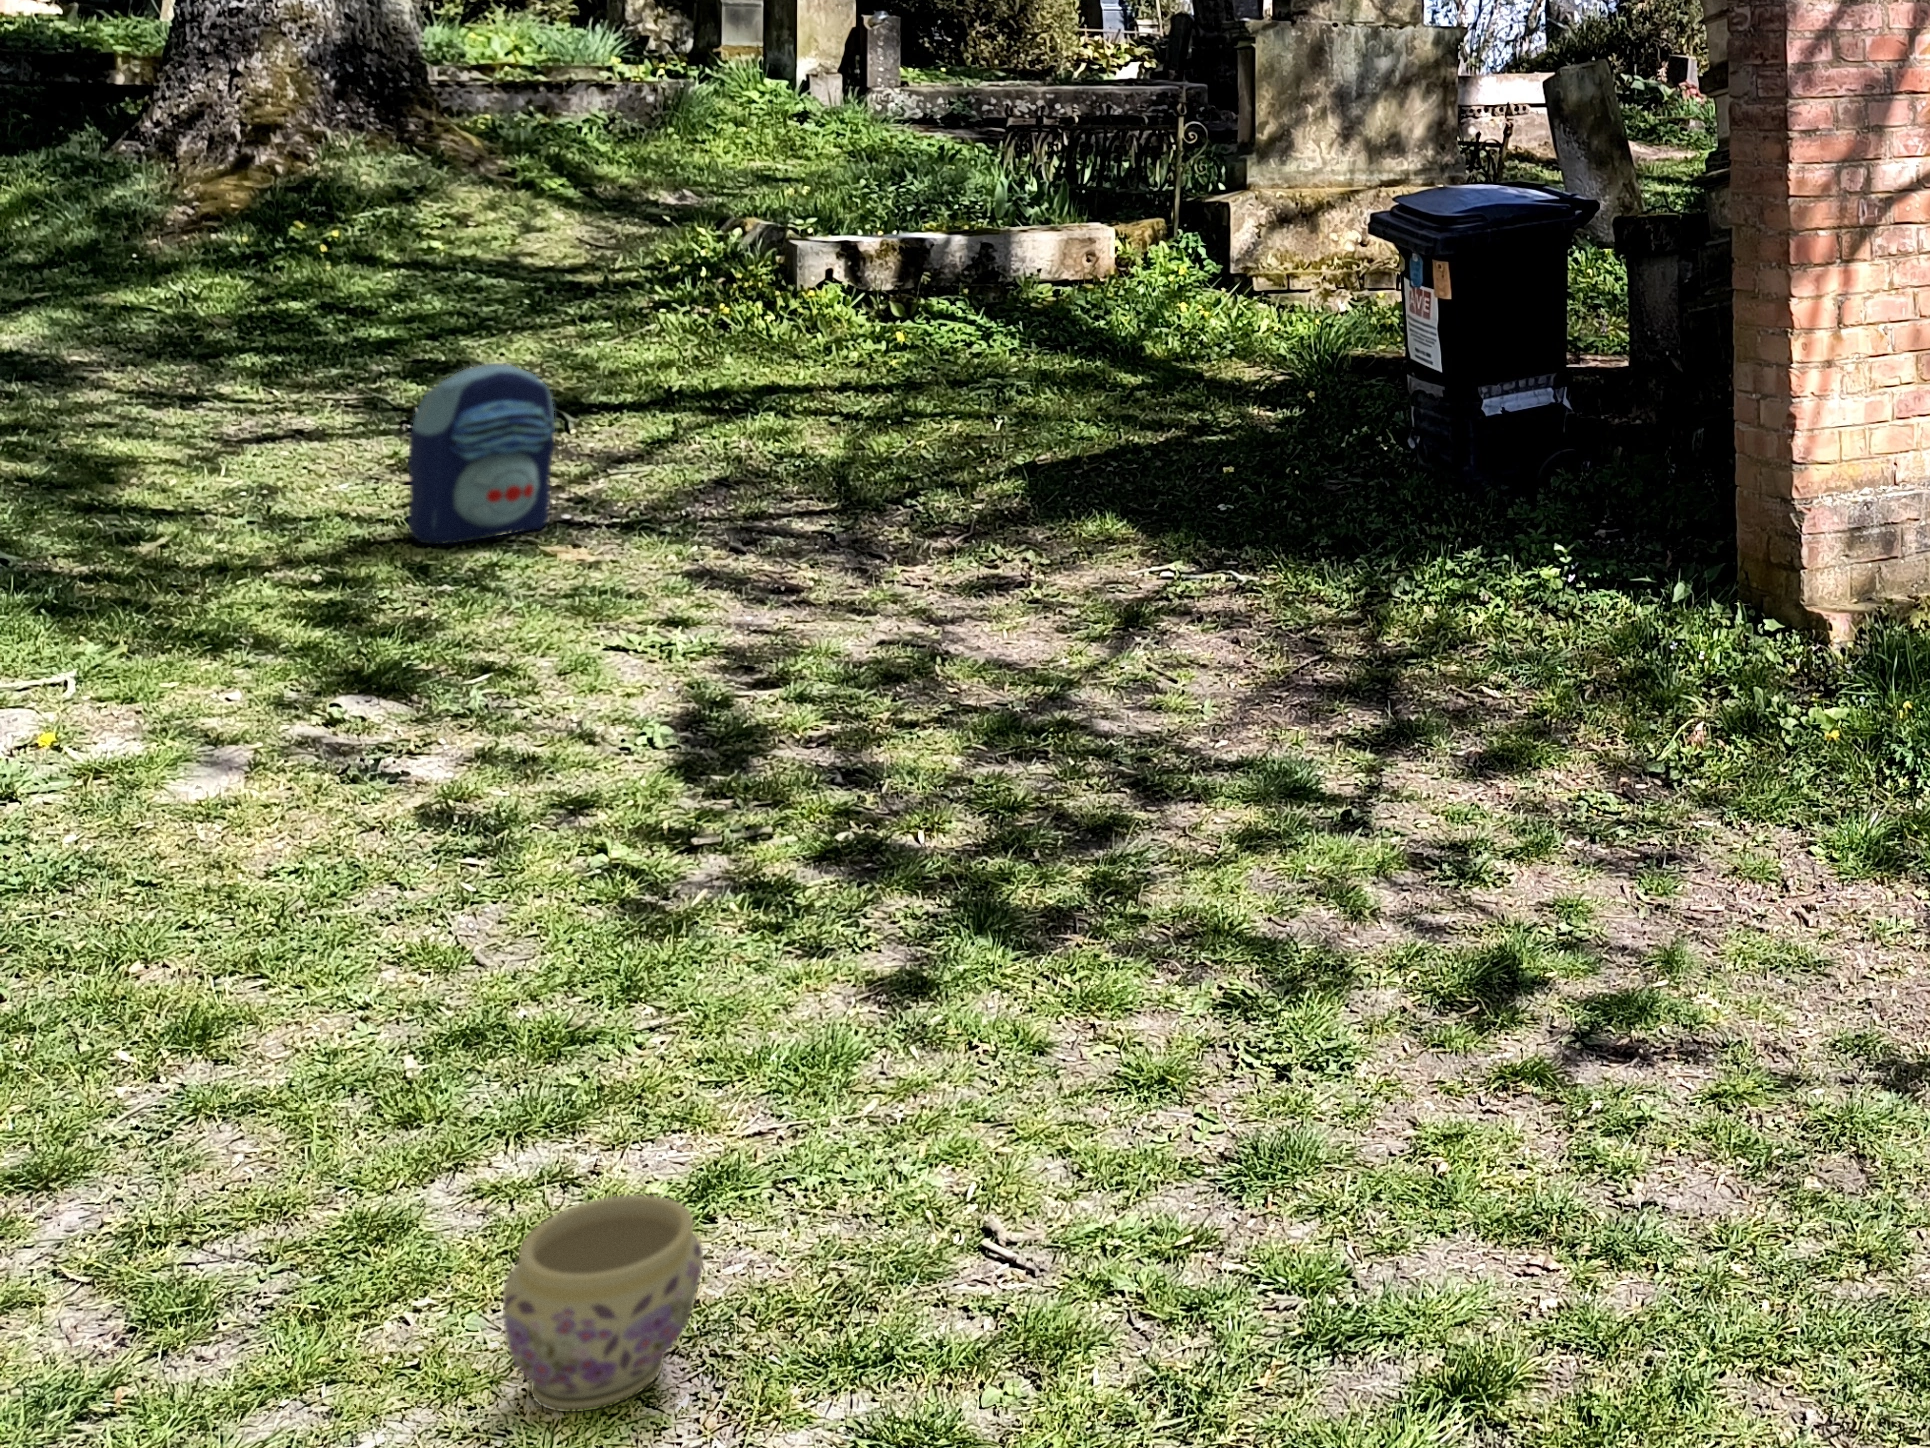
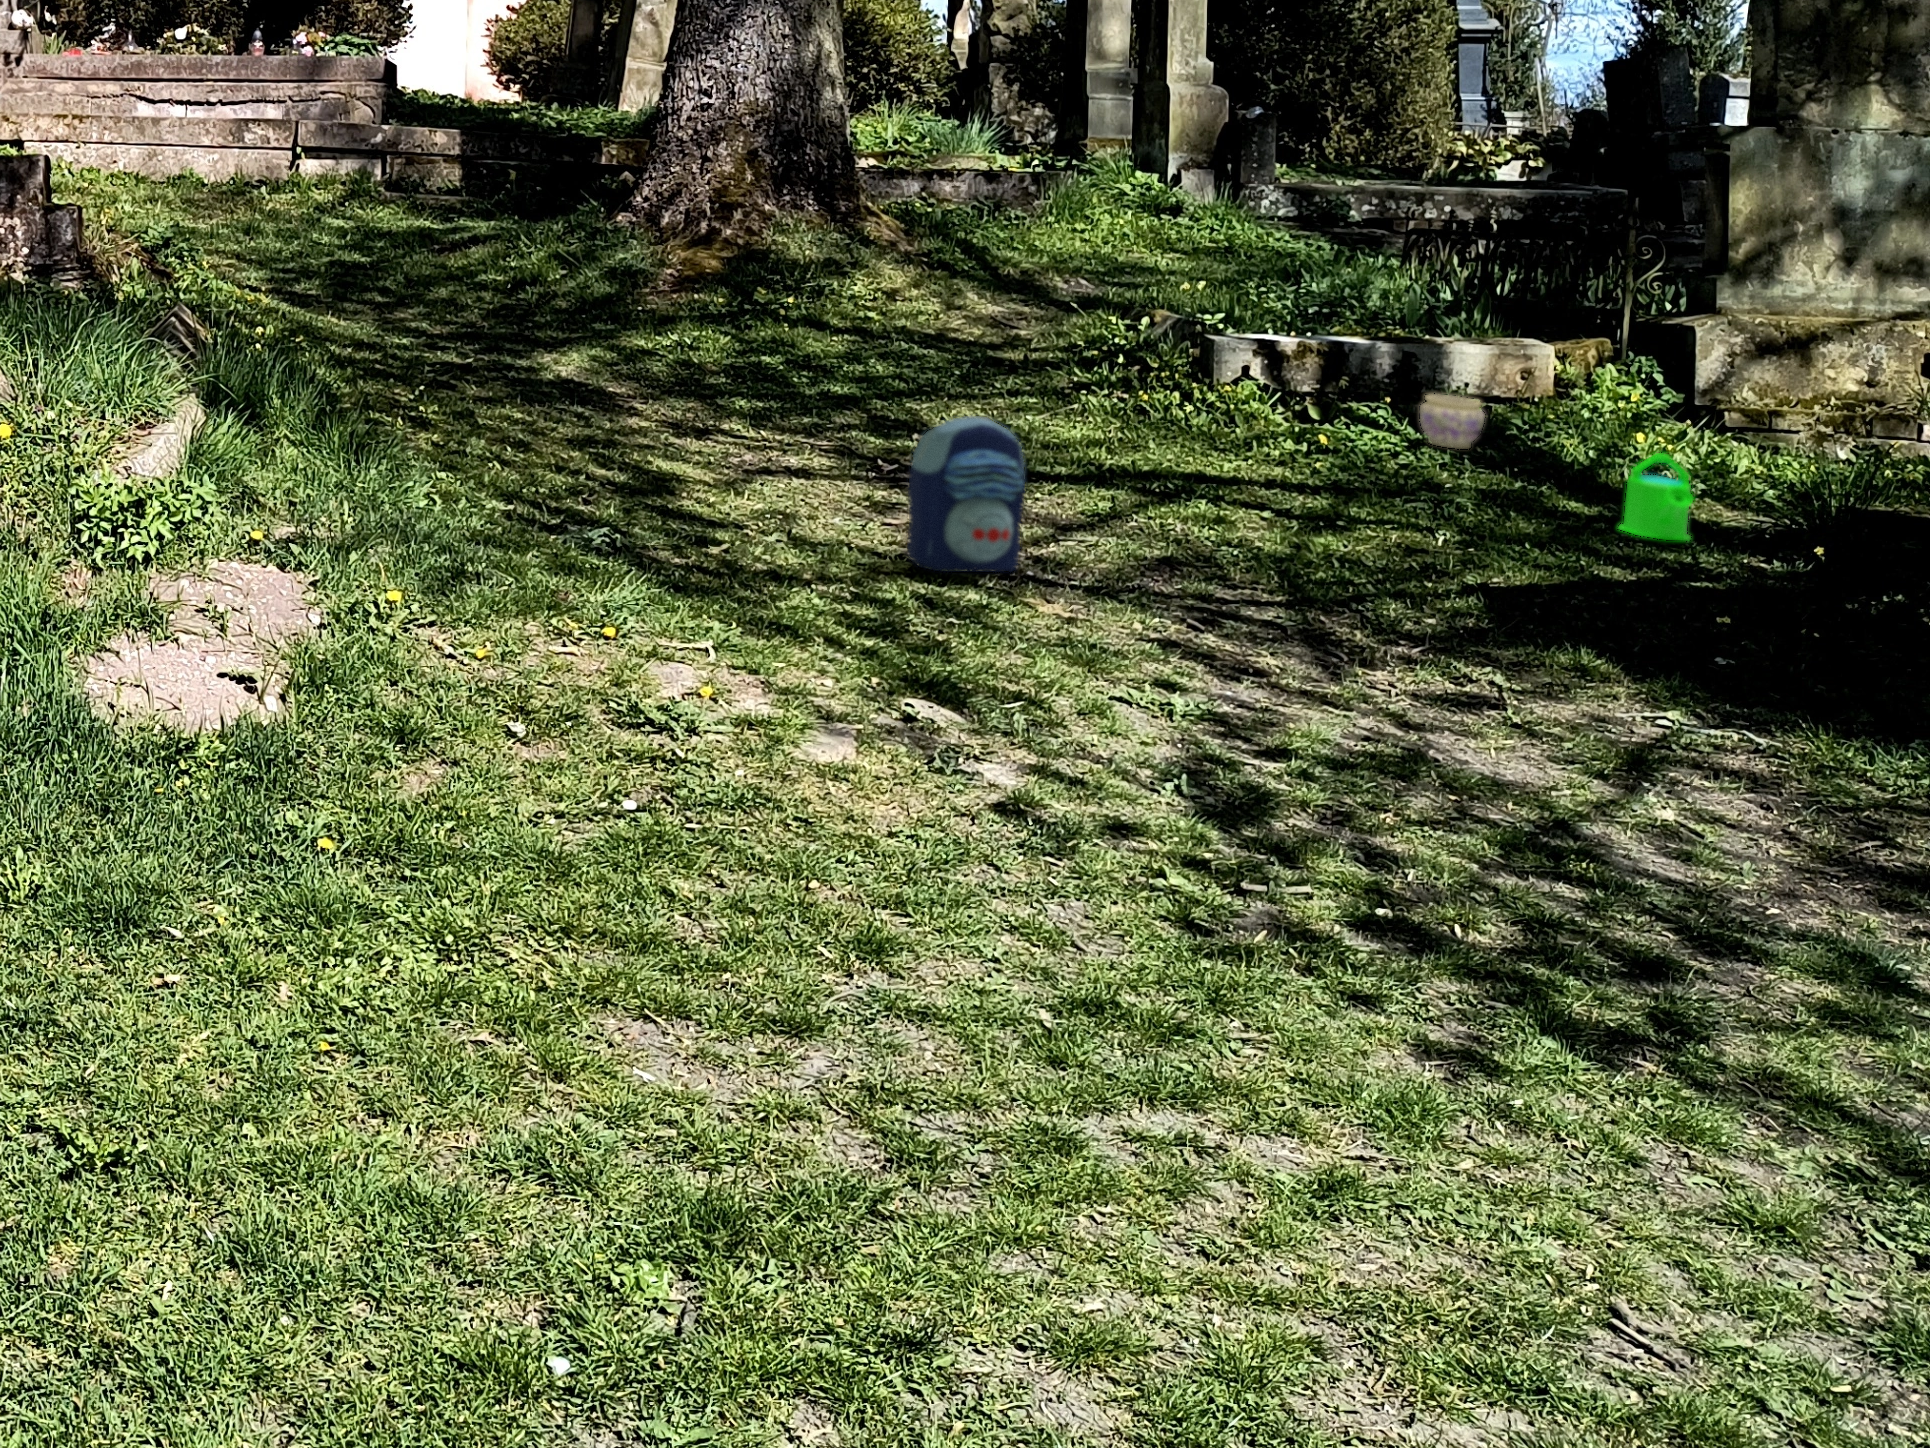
watering can: none [1142,321,1199,396] -> present [1619,453,1693,541]
planter: present [503,1195,703,1412] -> present [1420,394,1484,449]

